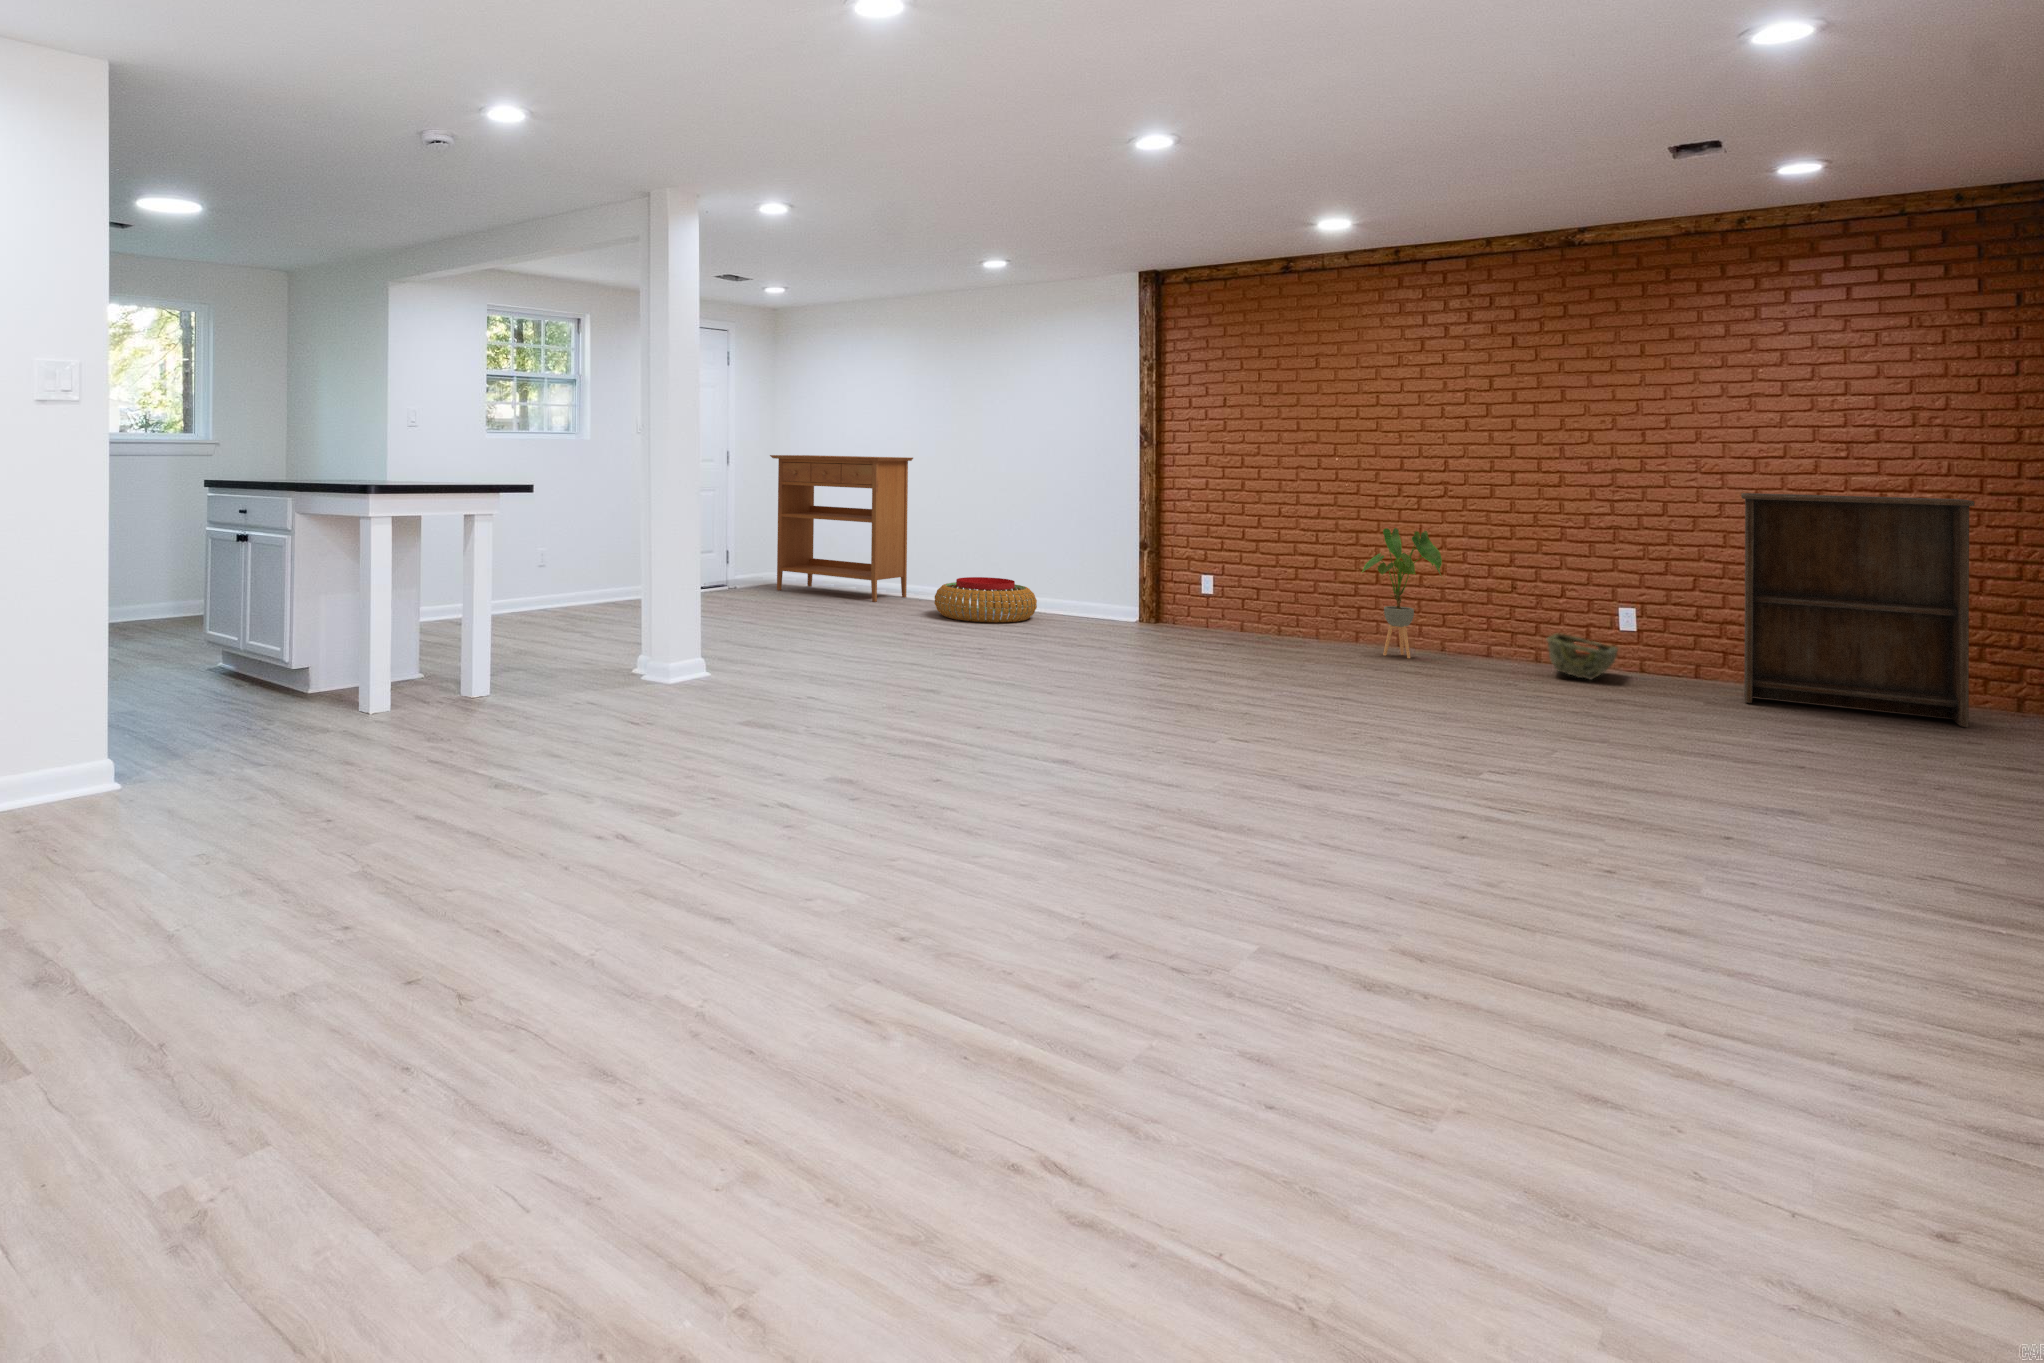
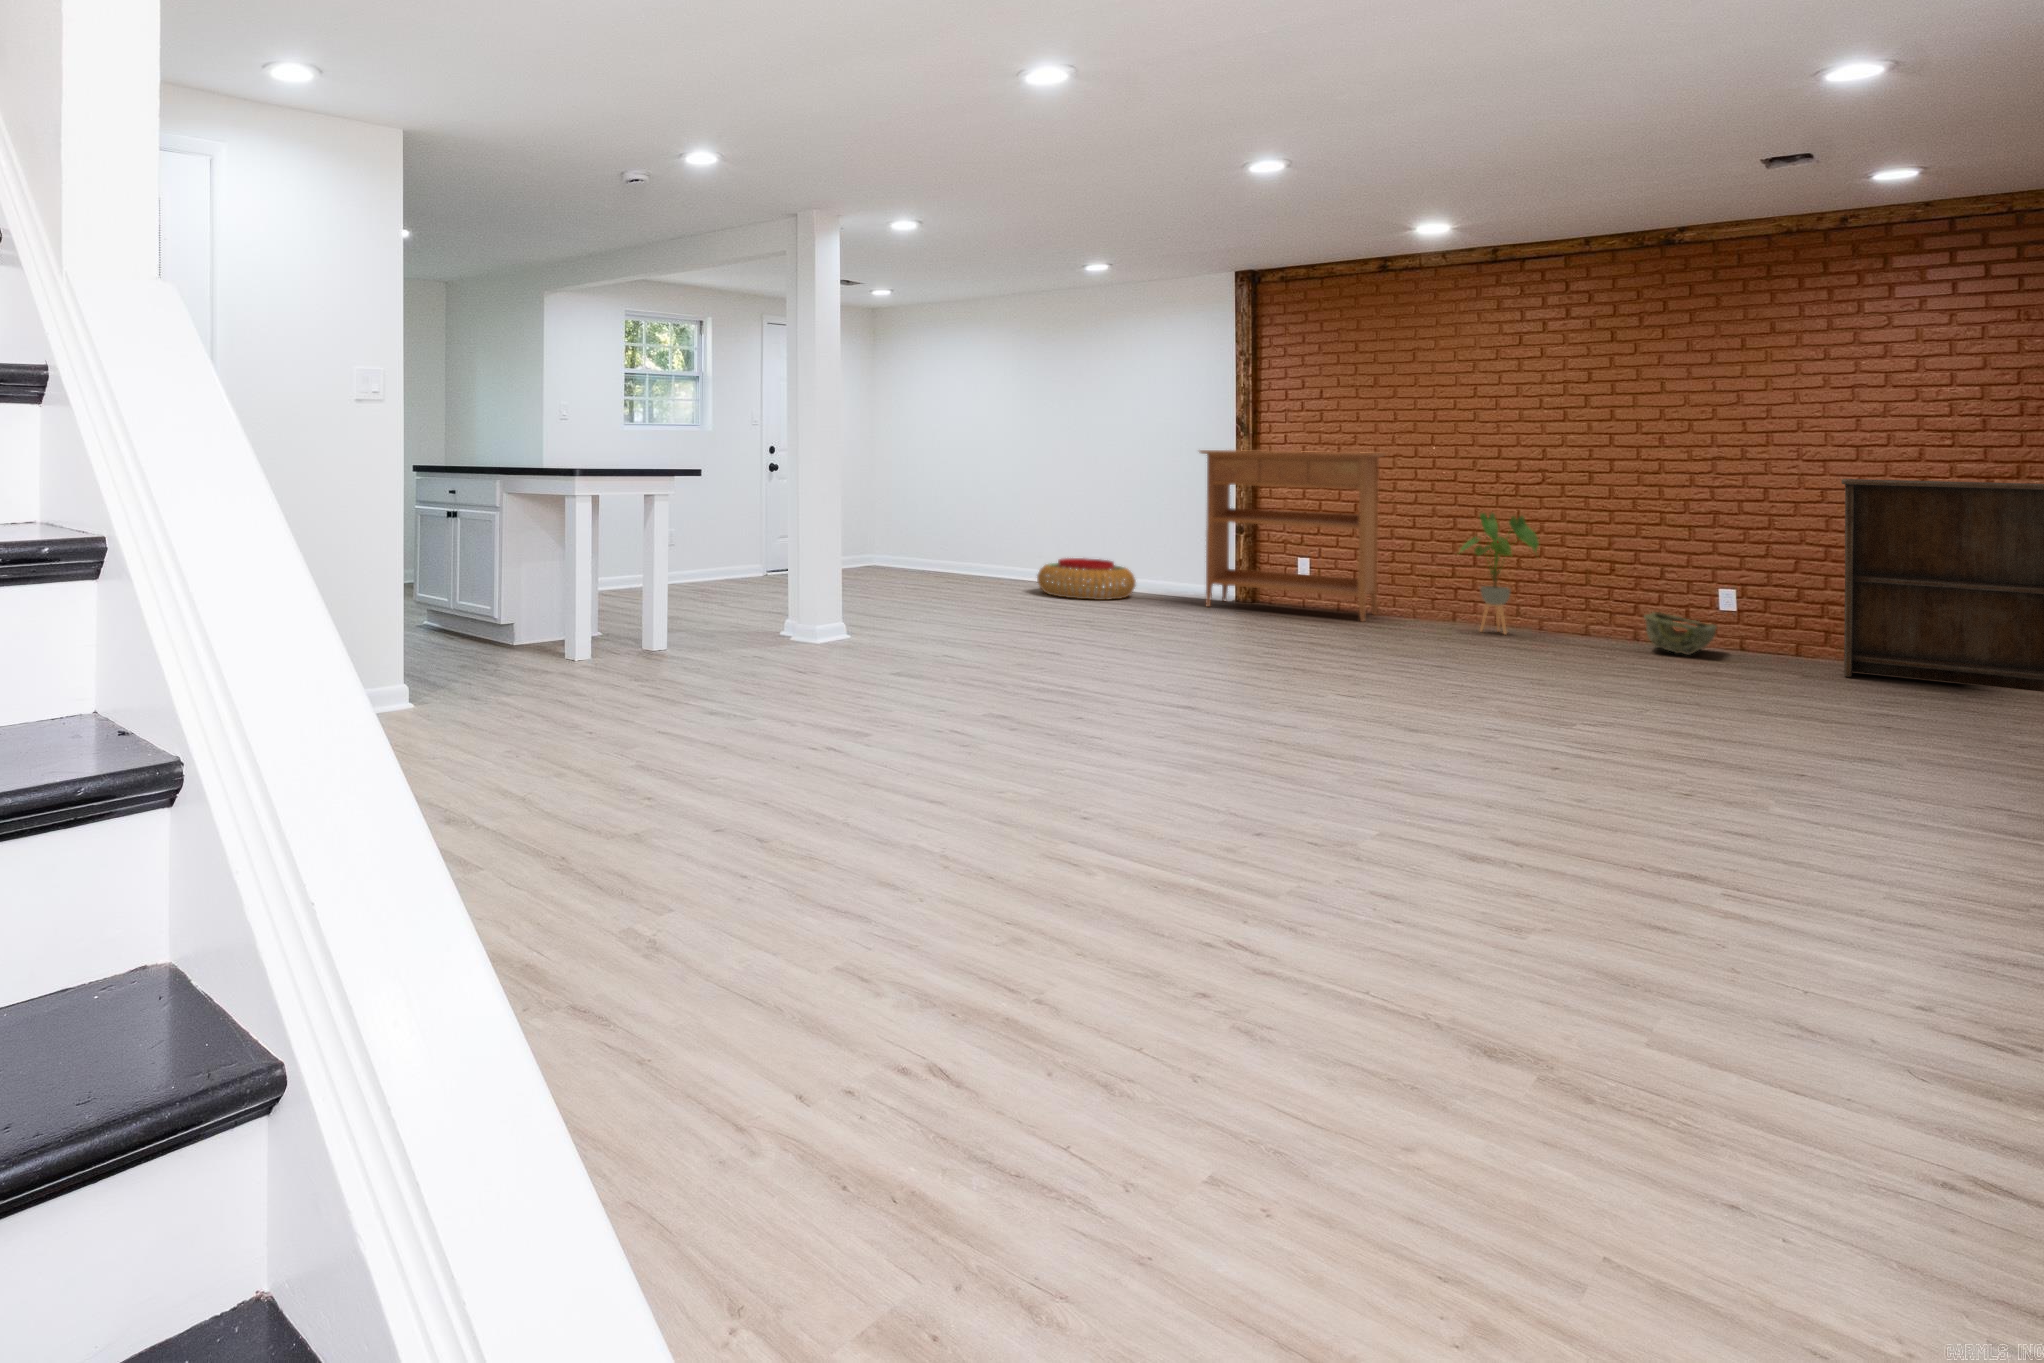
console table: present [770,455,913,602] -> present [1200,450,1385,621]

